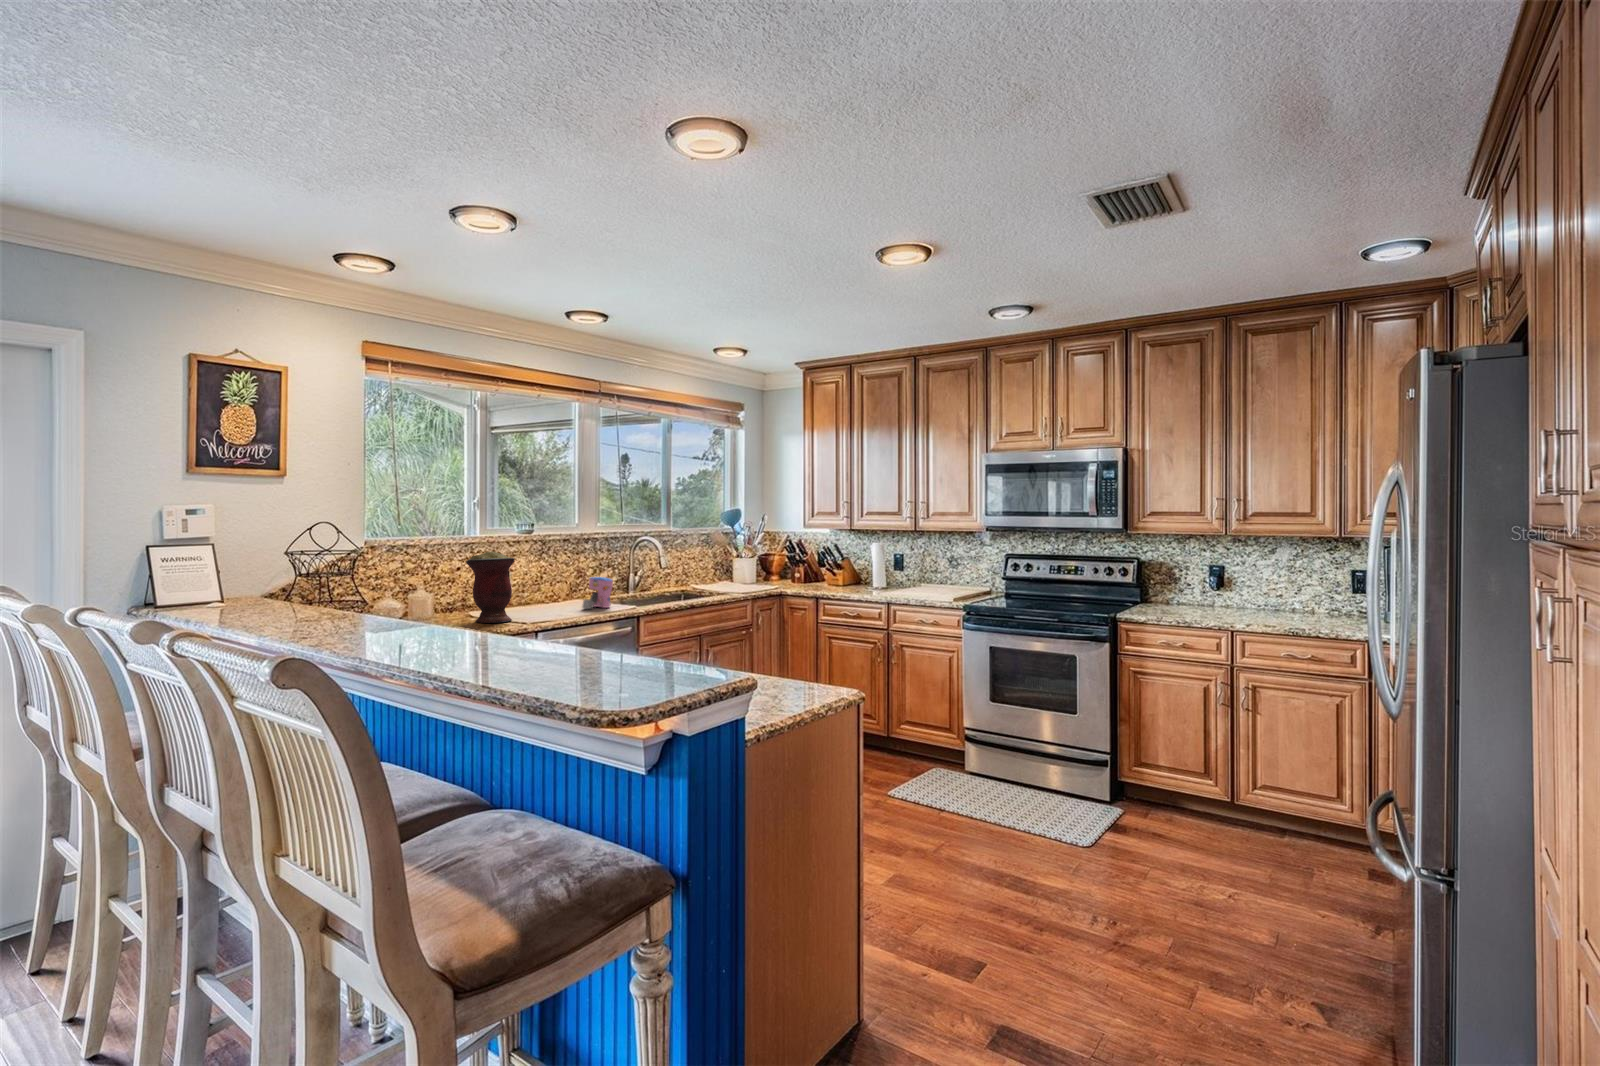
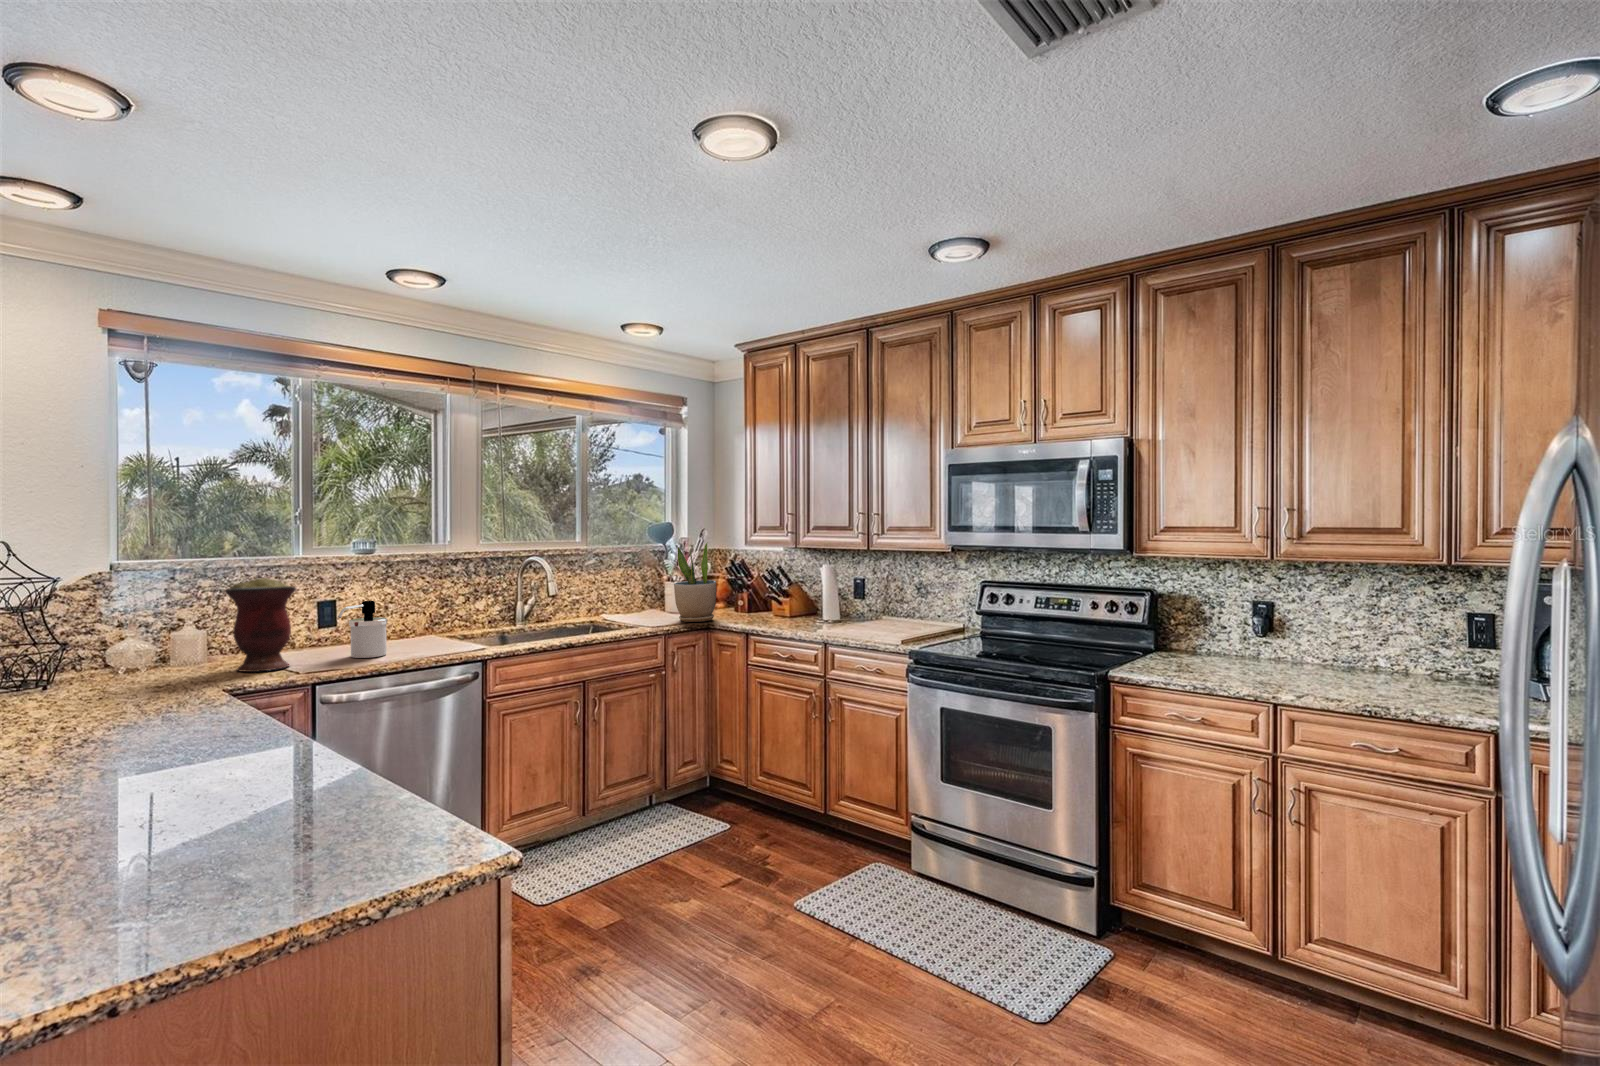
potted plant: none [751,524,785,591] -> present [674,543,716,622]
soap dispenser: none [541,570,569,615] -> present [338,601,388,658]
coffee maker: present [582,577,613,609] -> none [414,608,466,650]

